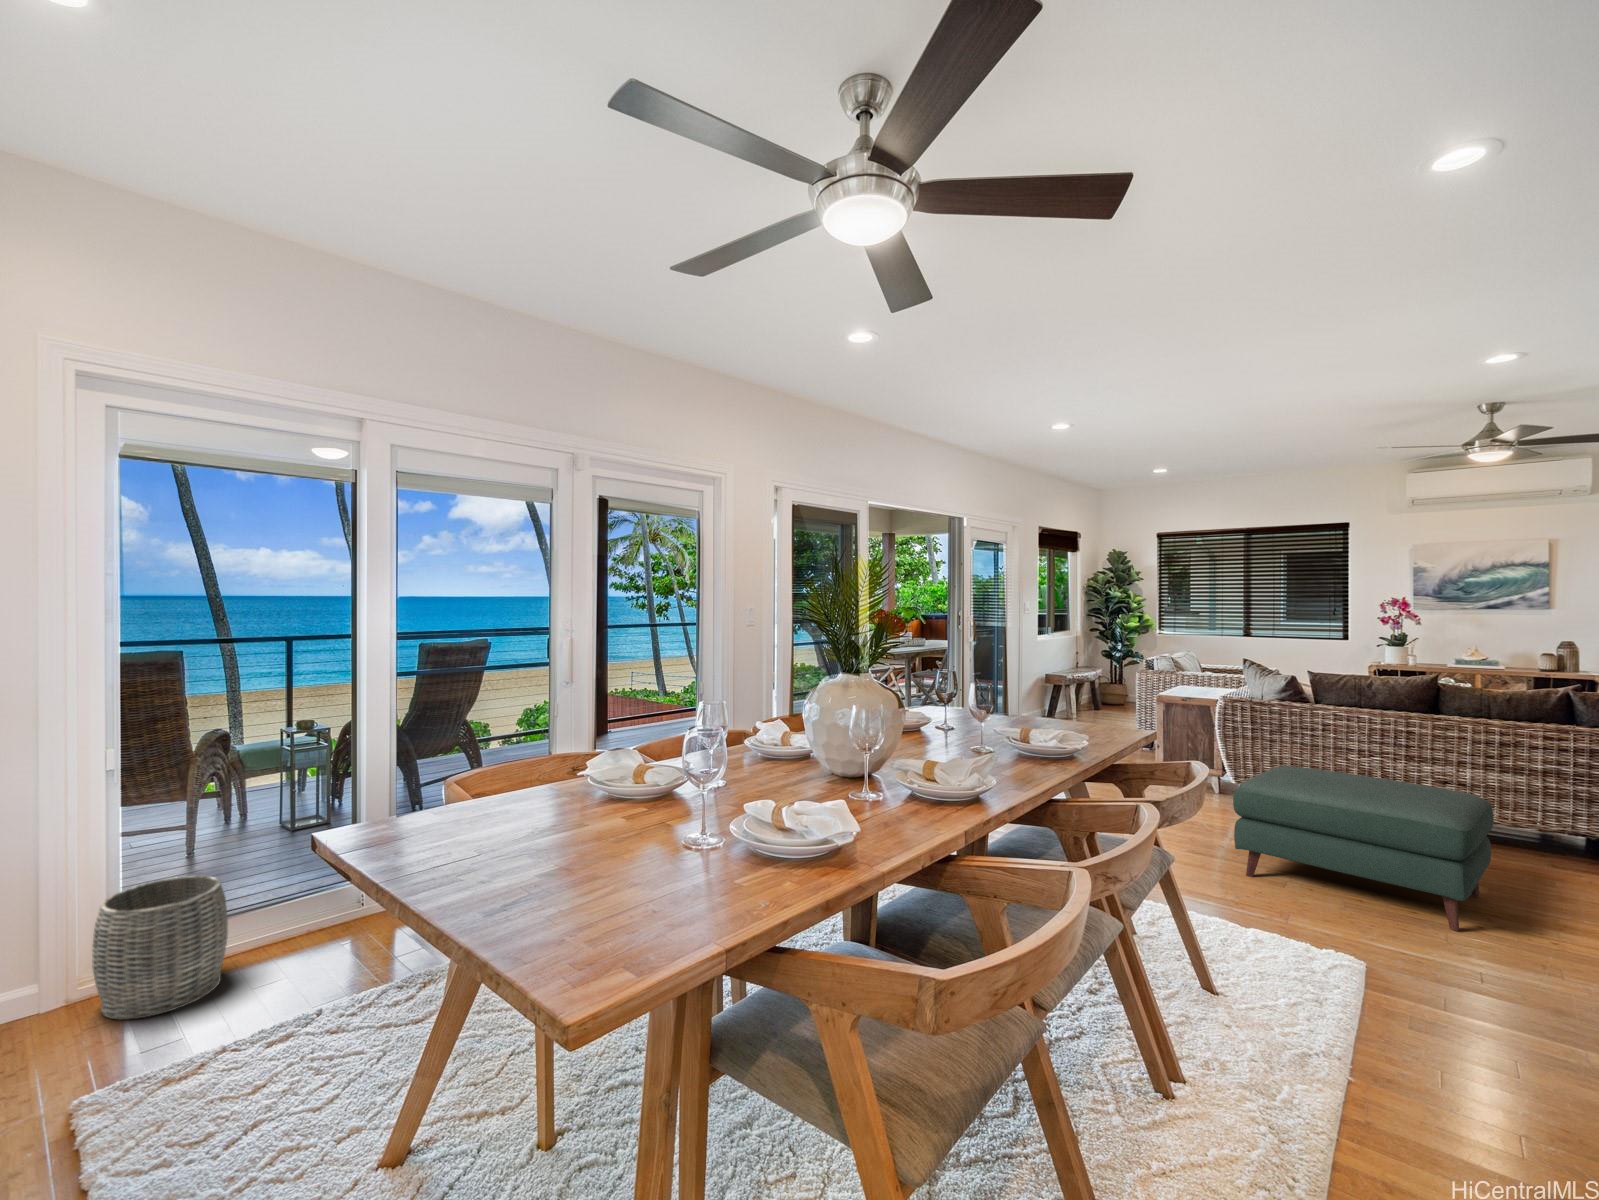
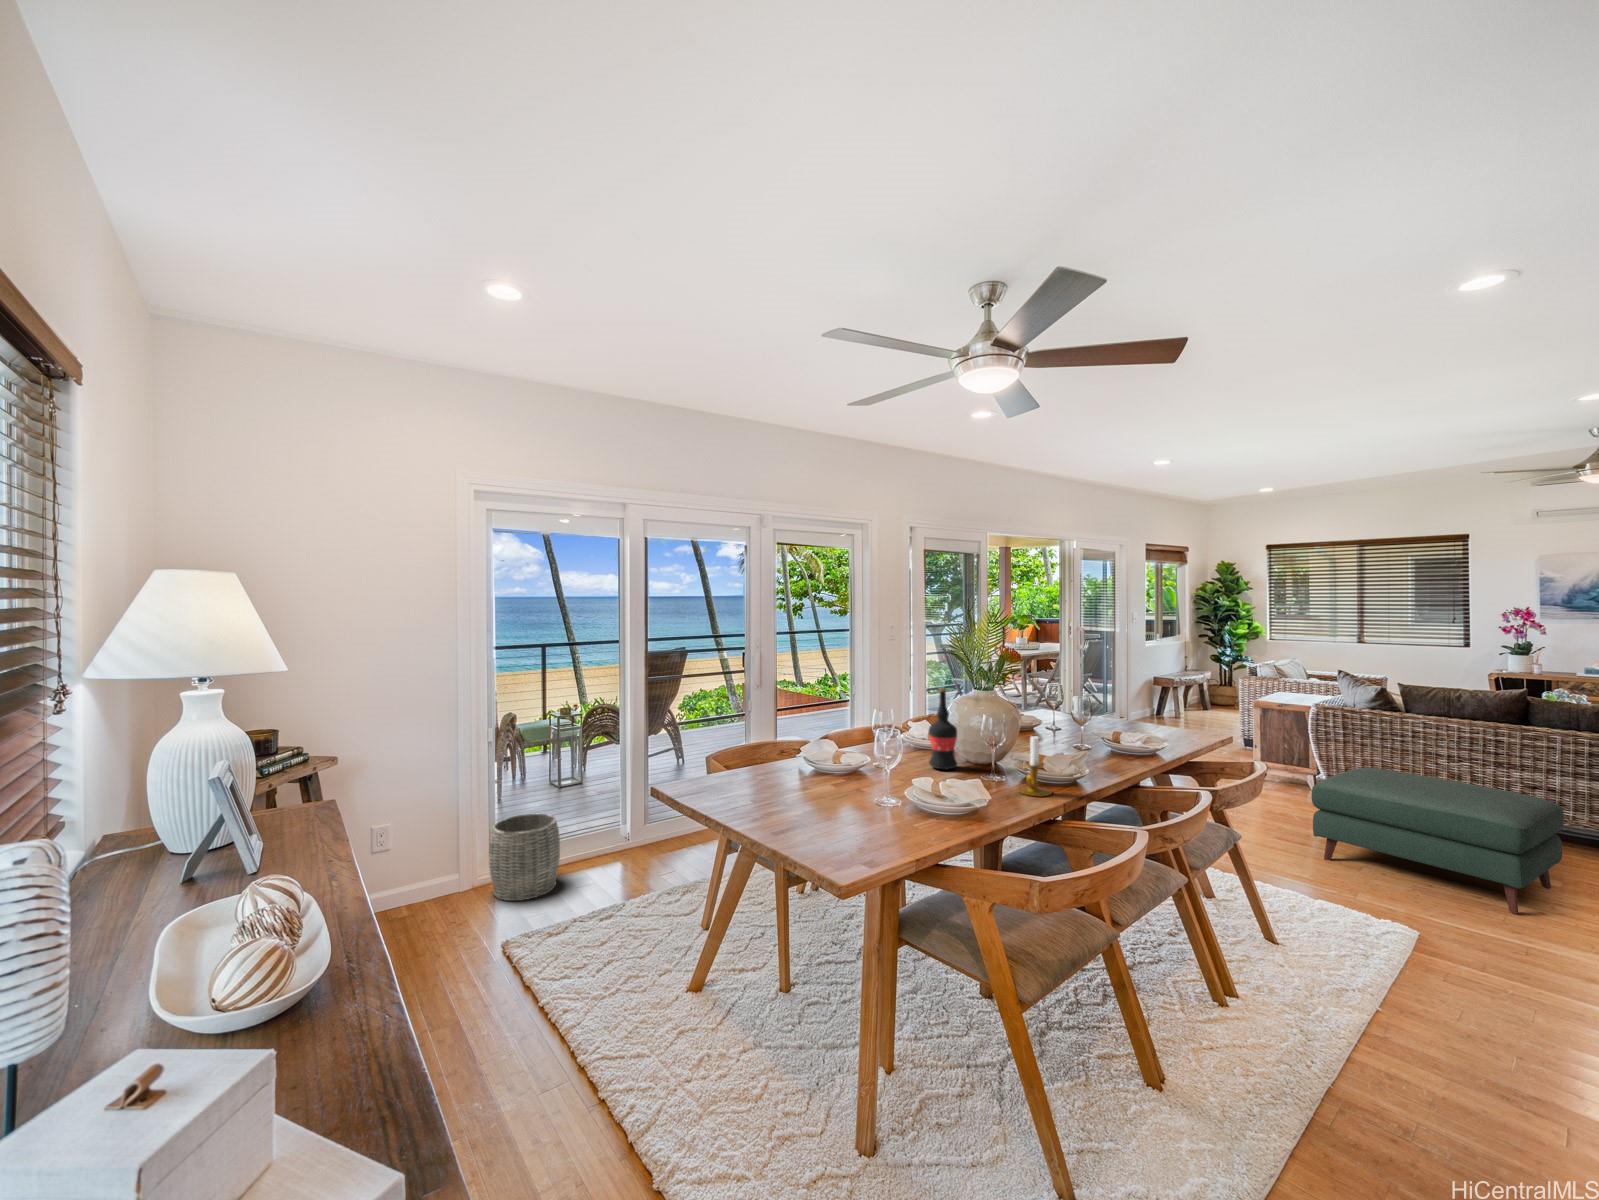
wine bottle: none [775,668,816,786] -> present [929,688,957,769]
candlestick: none [899,732,949,822] -> present [1018,736,1052,796]

